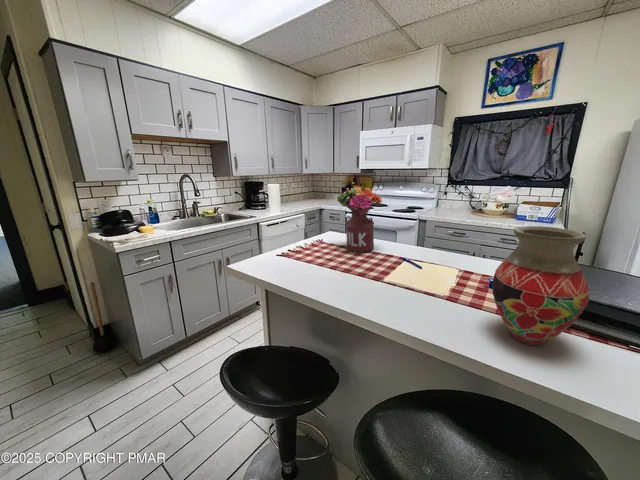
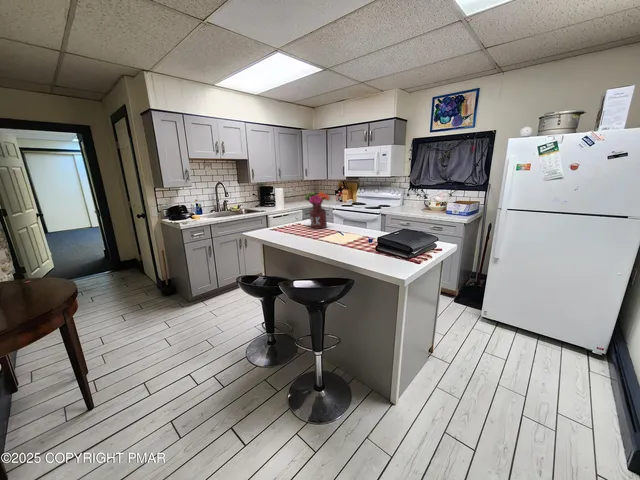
vase: present [492,226,590,345] -> none [343,207,374,255]

